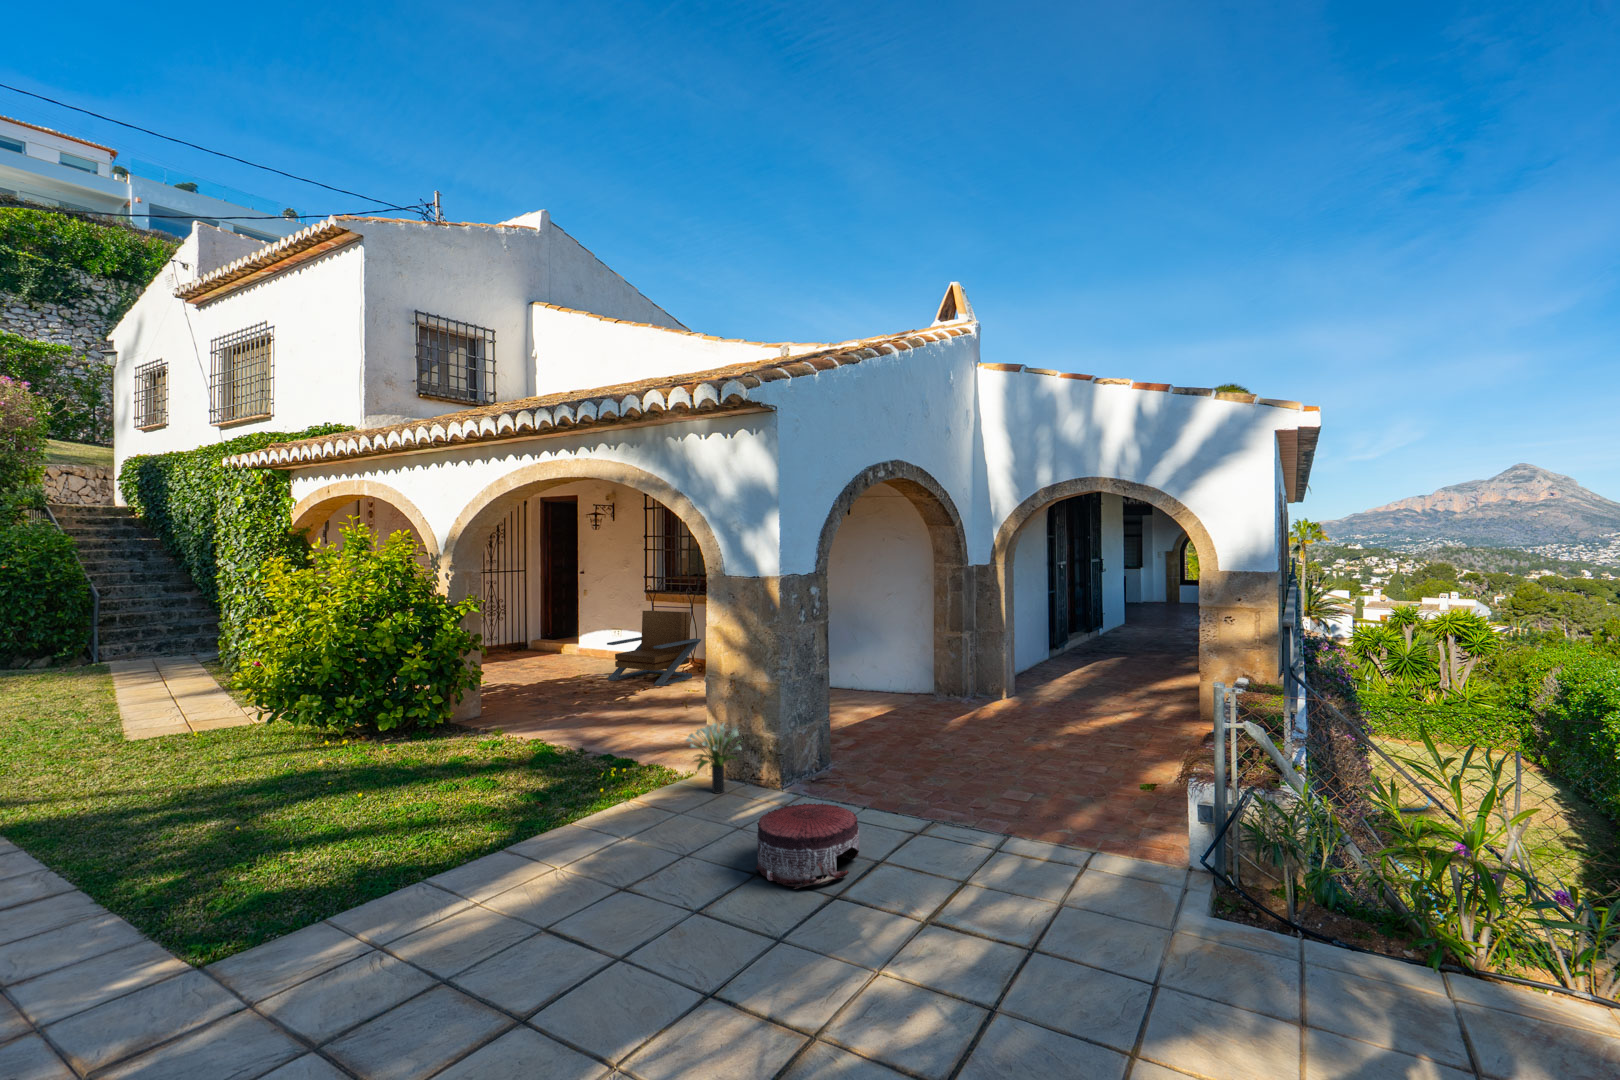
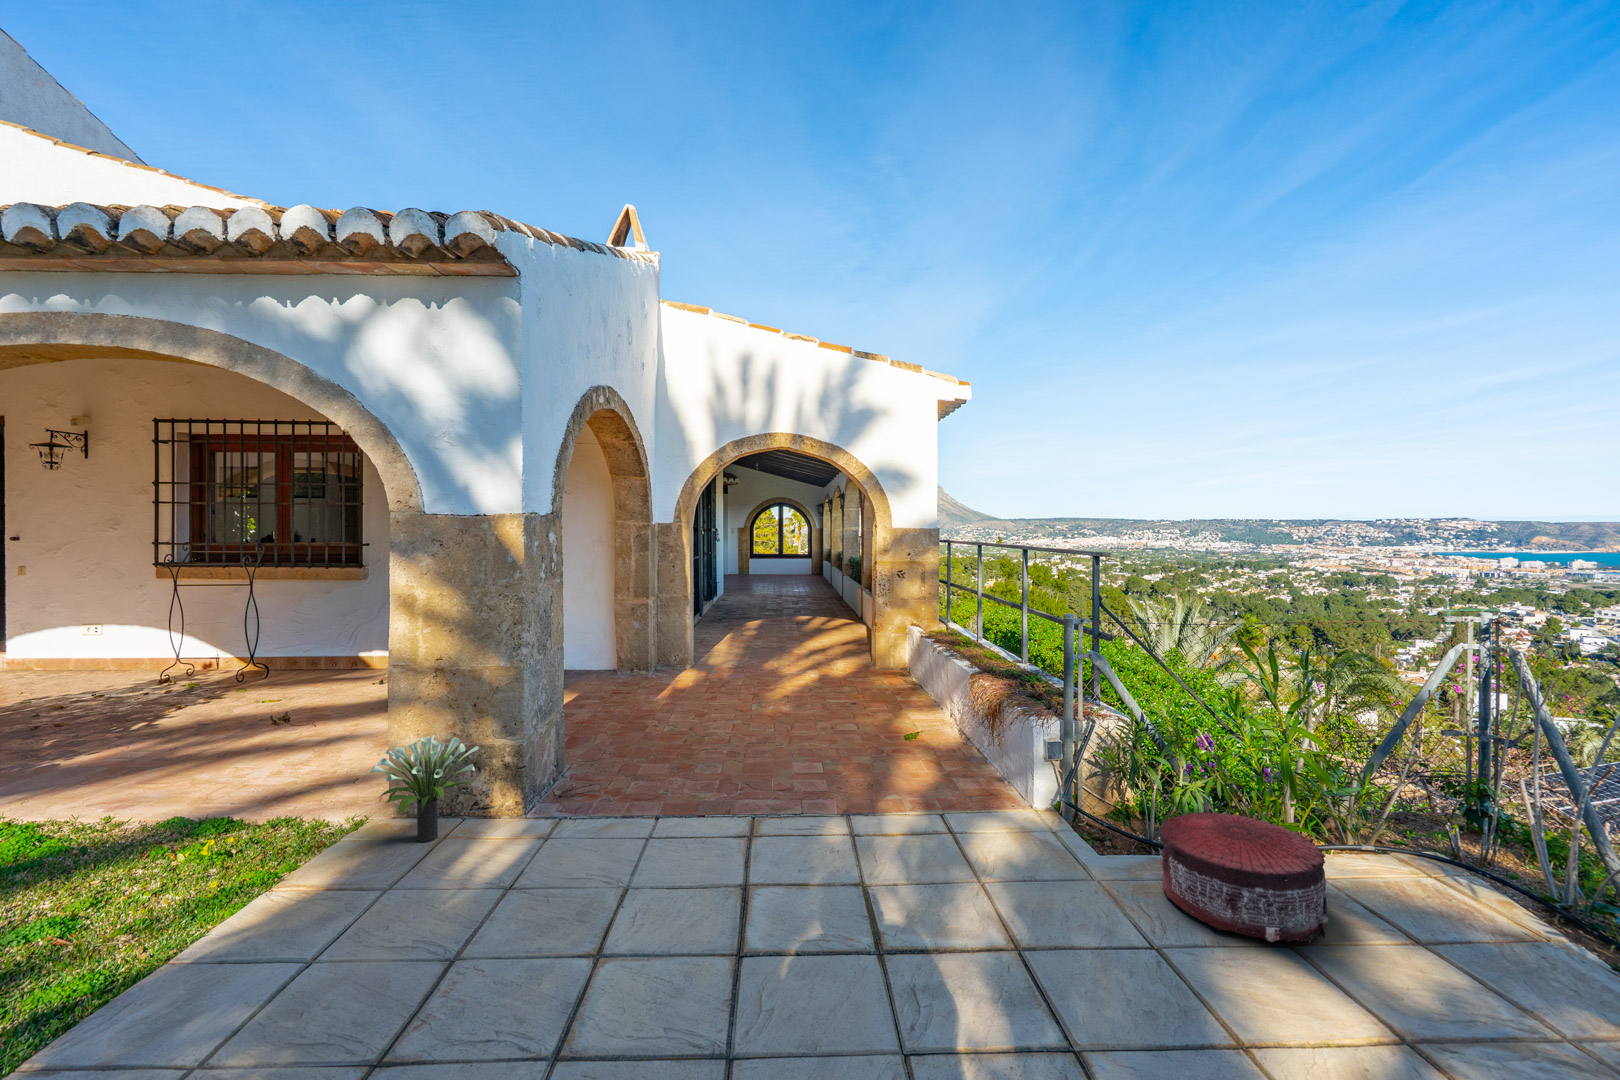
lounge chair: present [607,611,701,686] -> none [85,593,268,701]
pouf: present [756,803,859,889] -> present [1161,811,1328,943]

